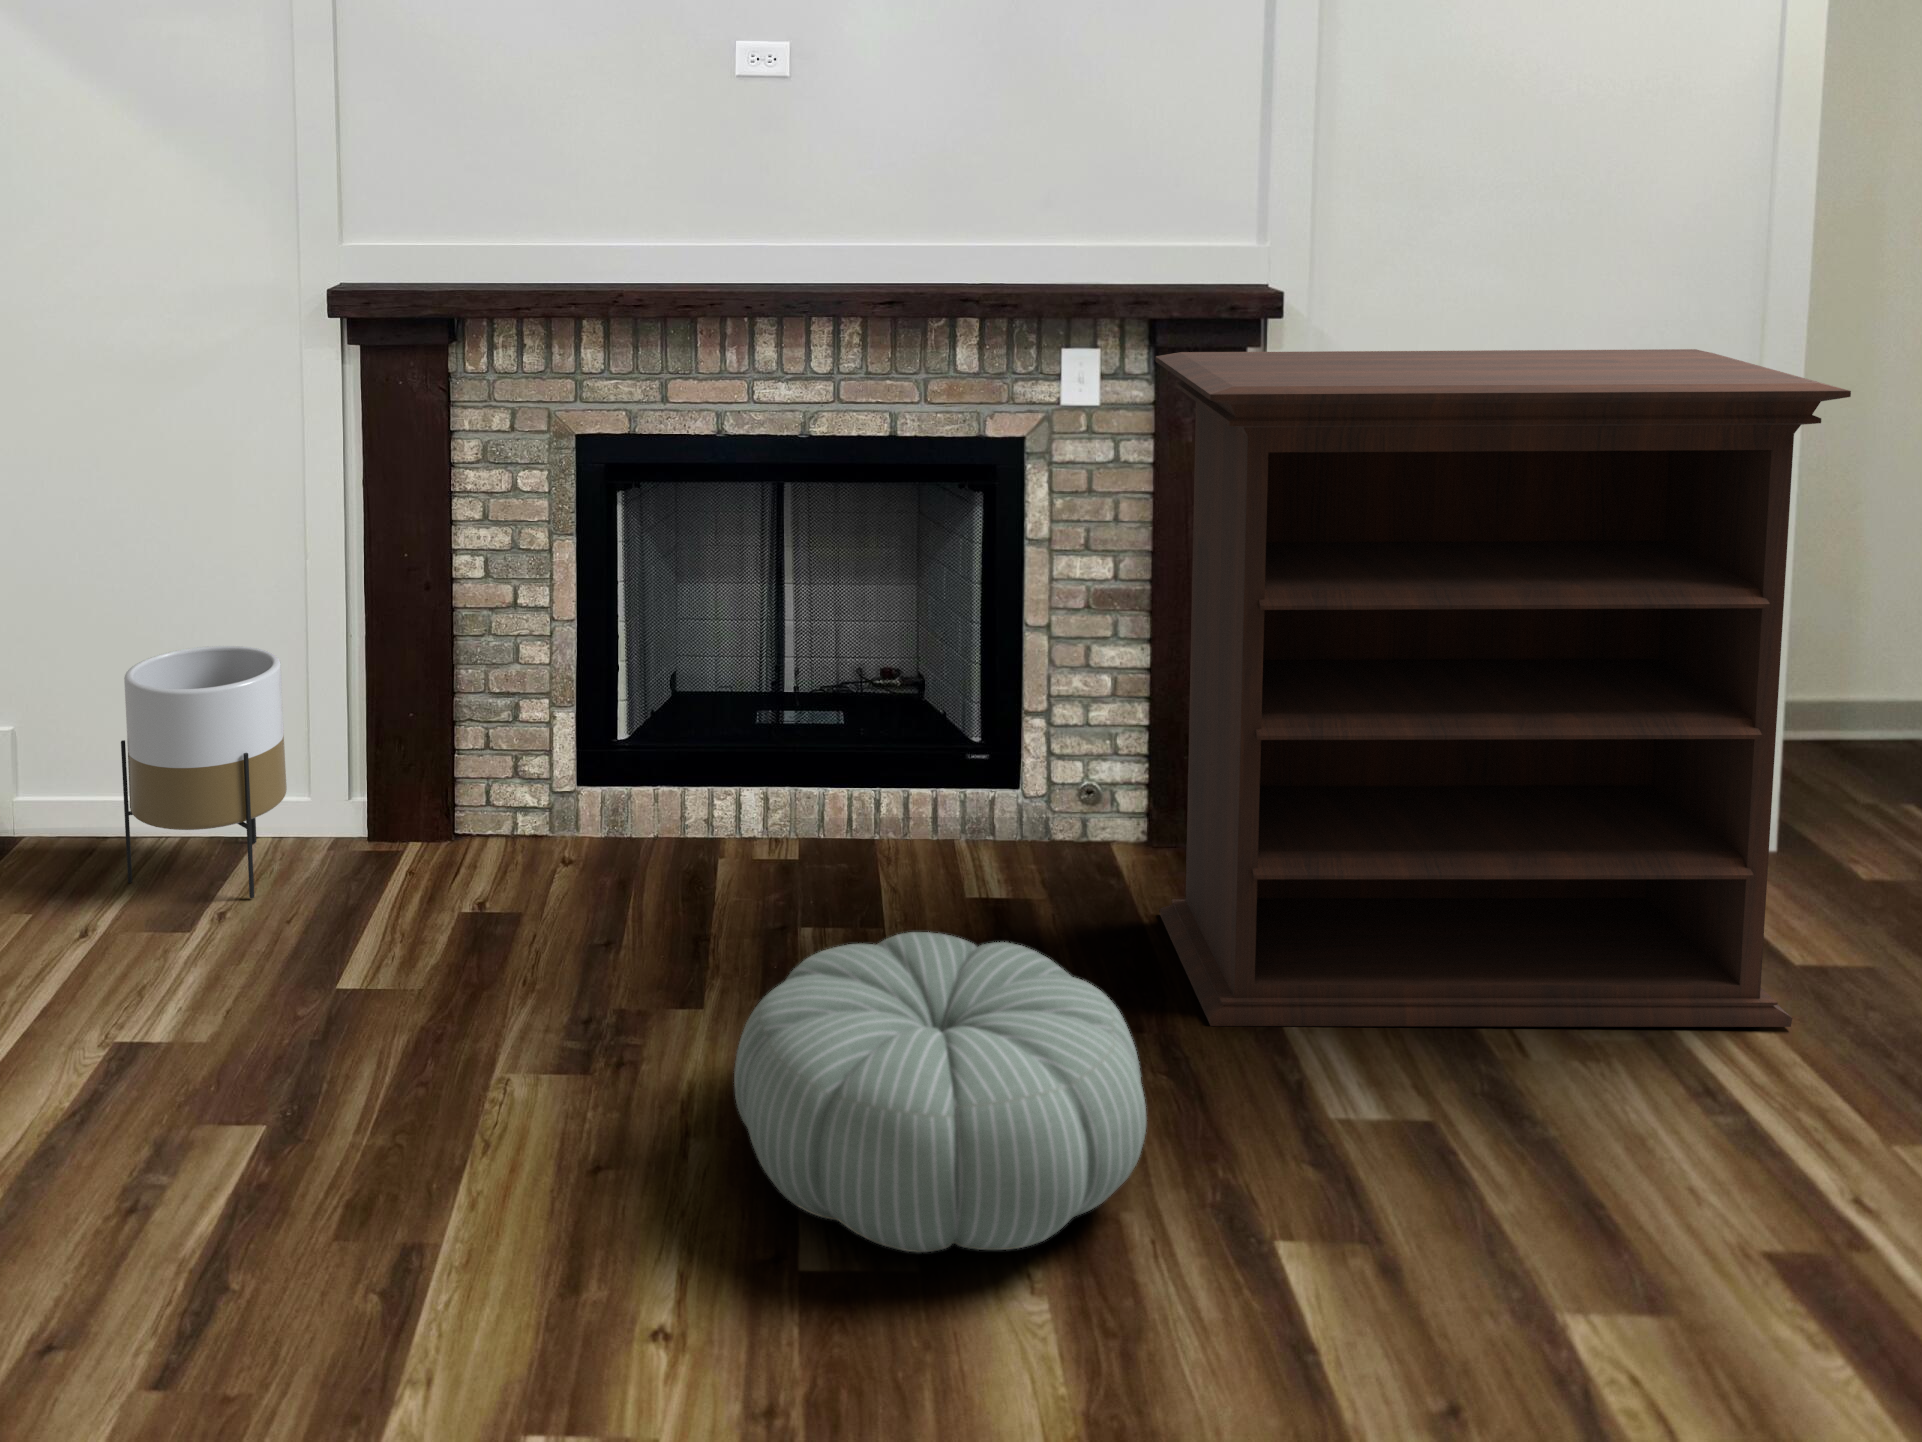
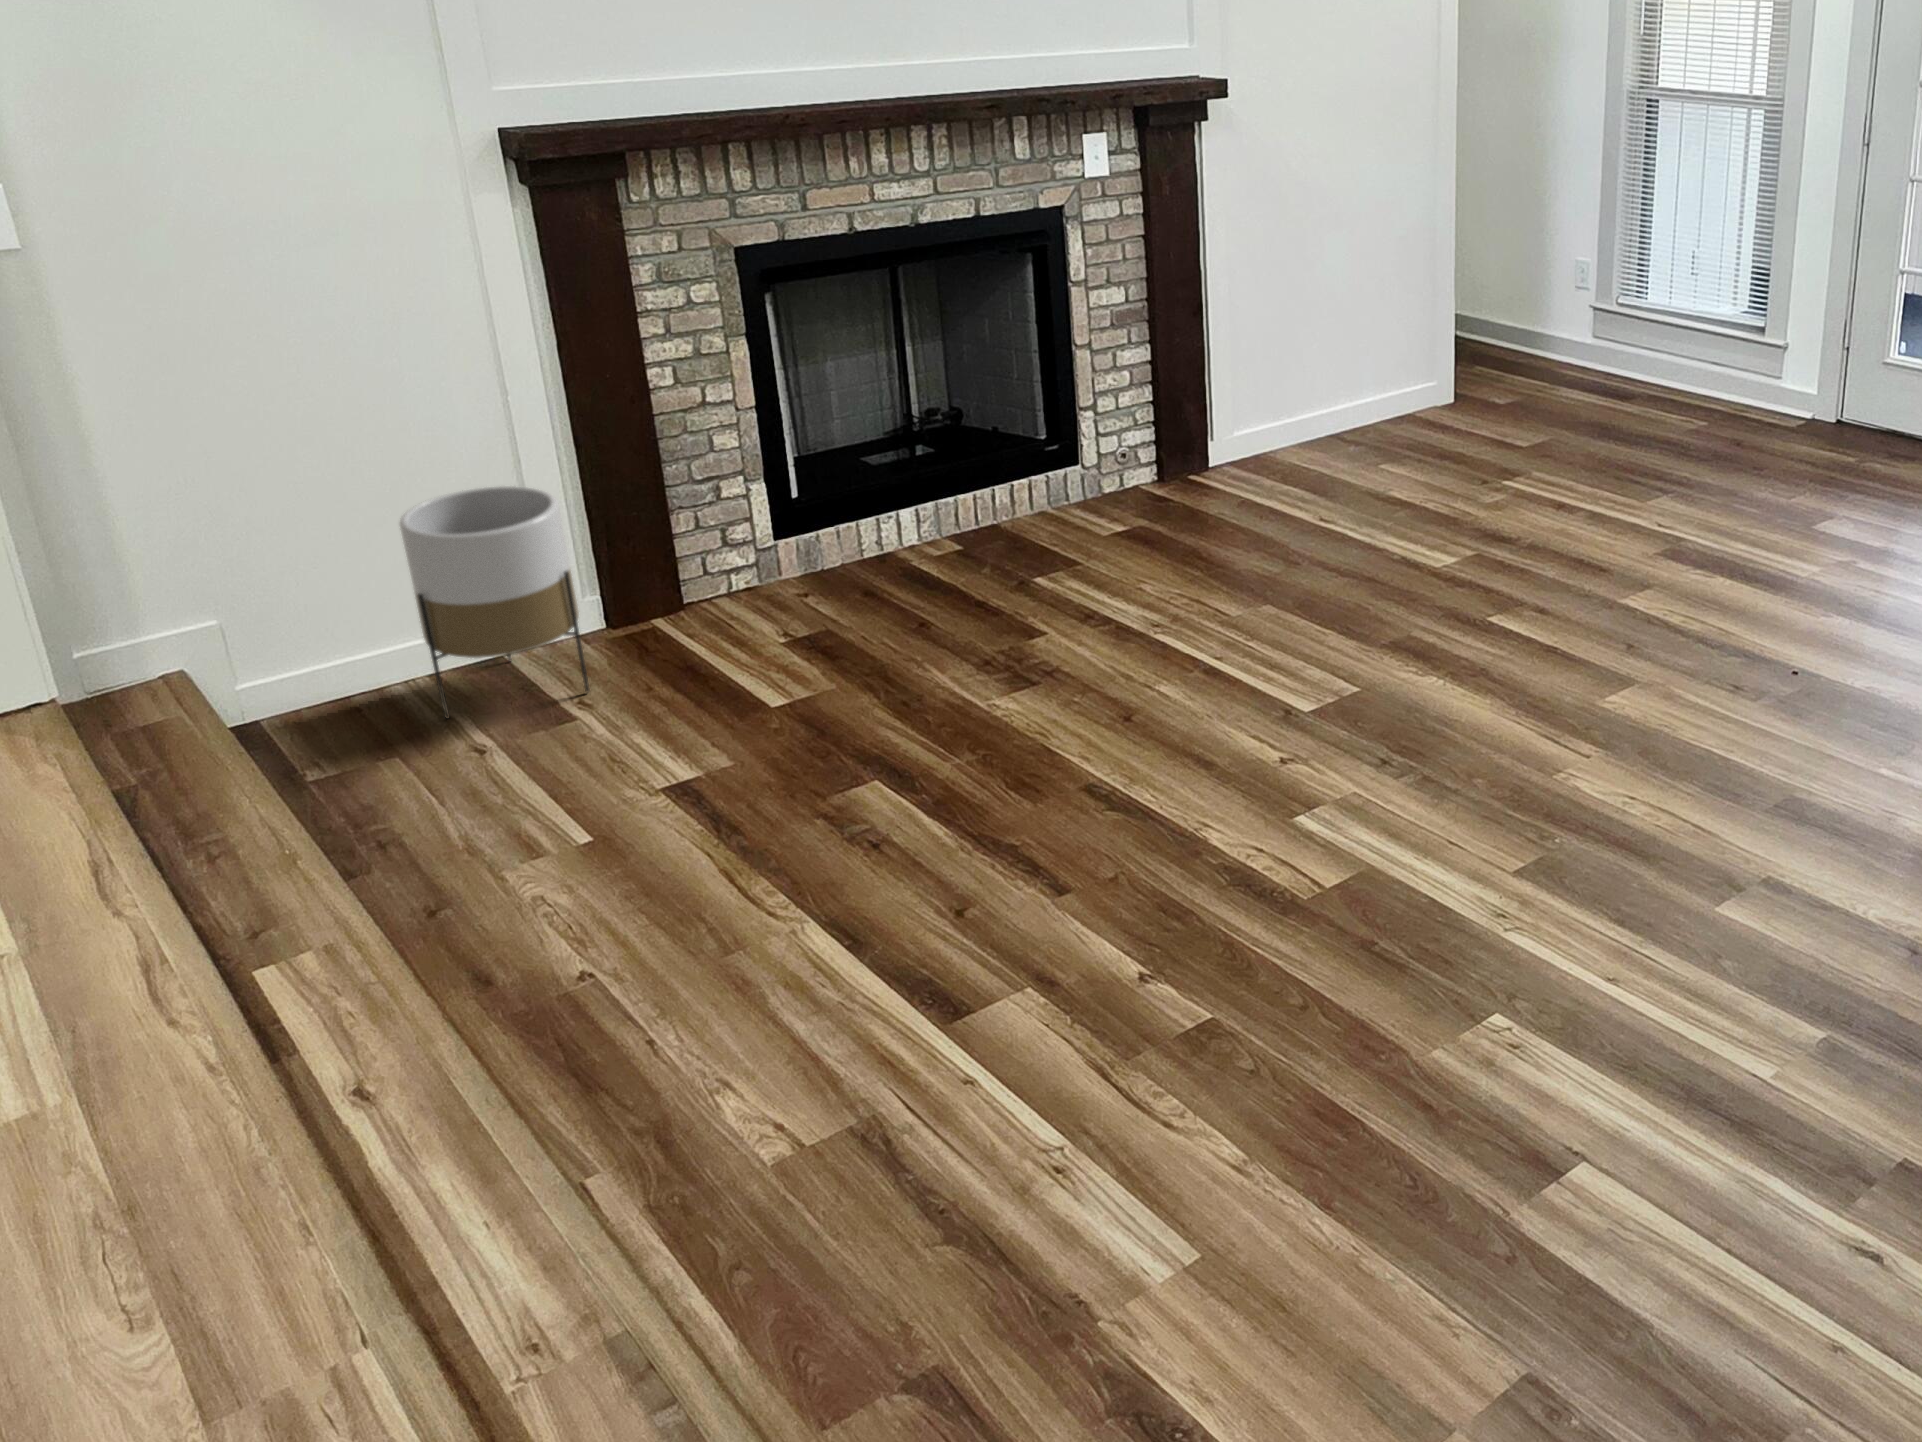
bookshelf: present [1155,349,1851,1027] -> none [1203,105,1579,559]
pouf: present [734,932,1146,1253] -> none [1145,530,1396,702]

